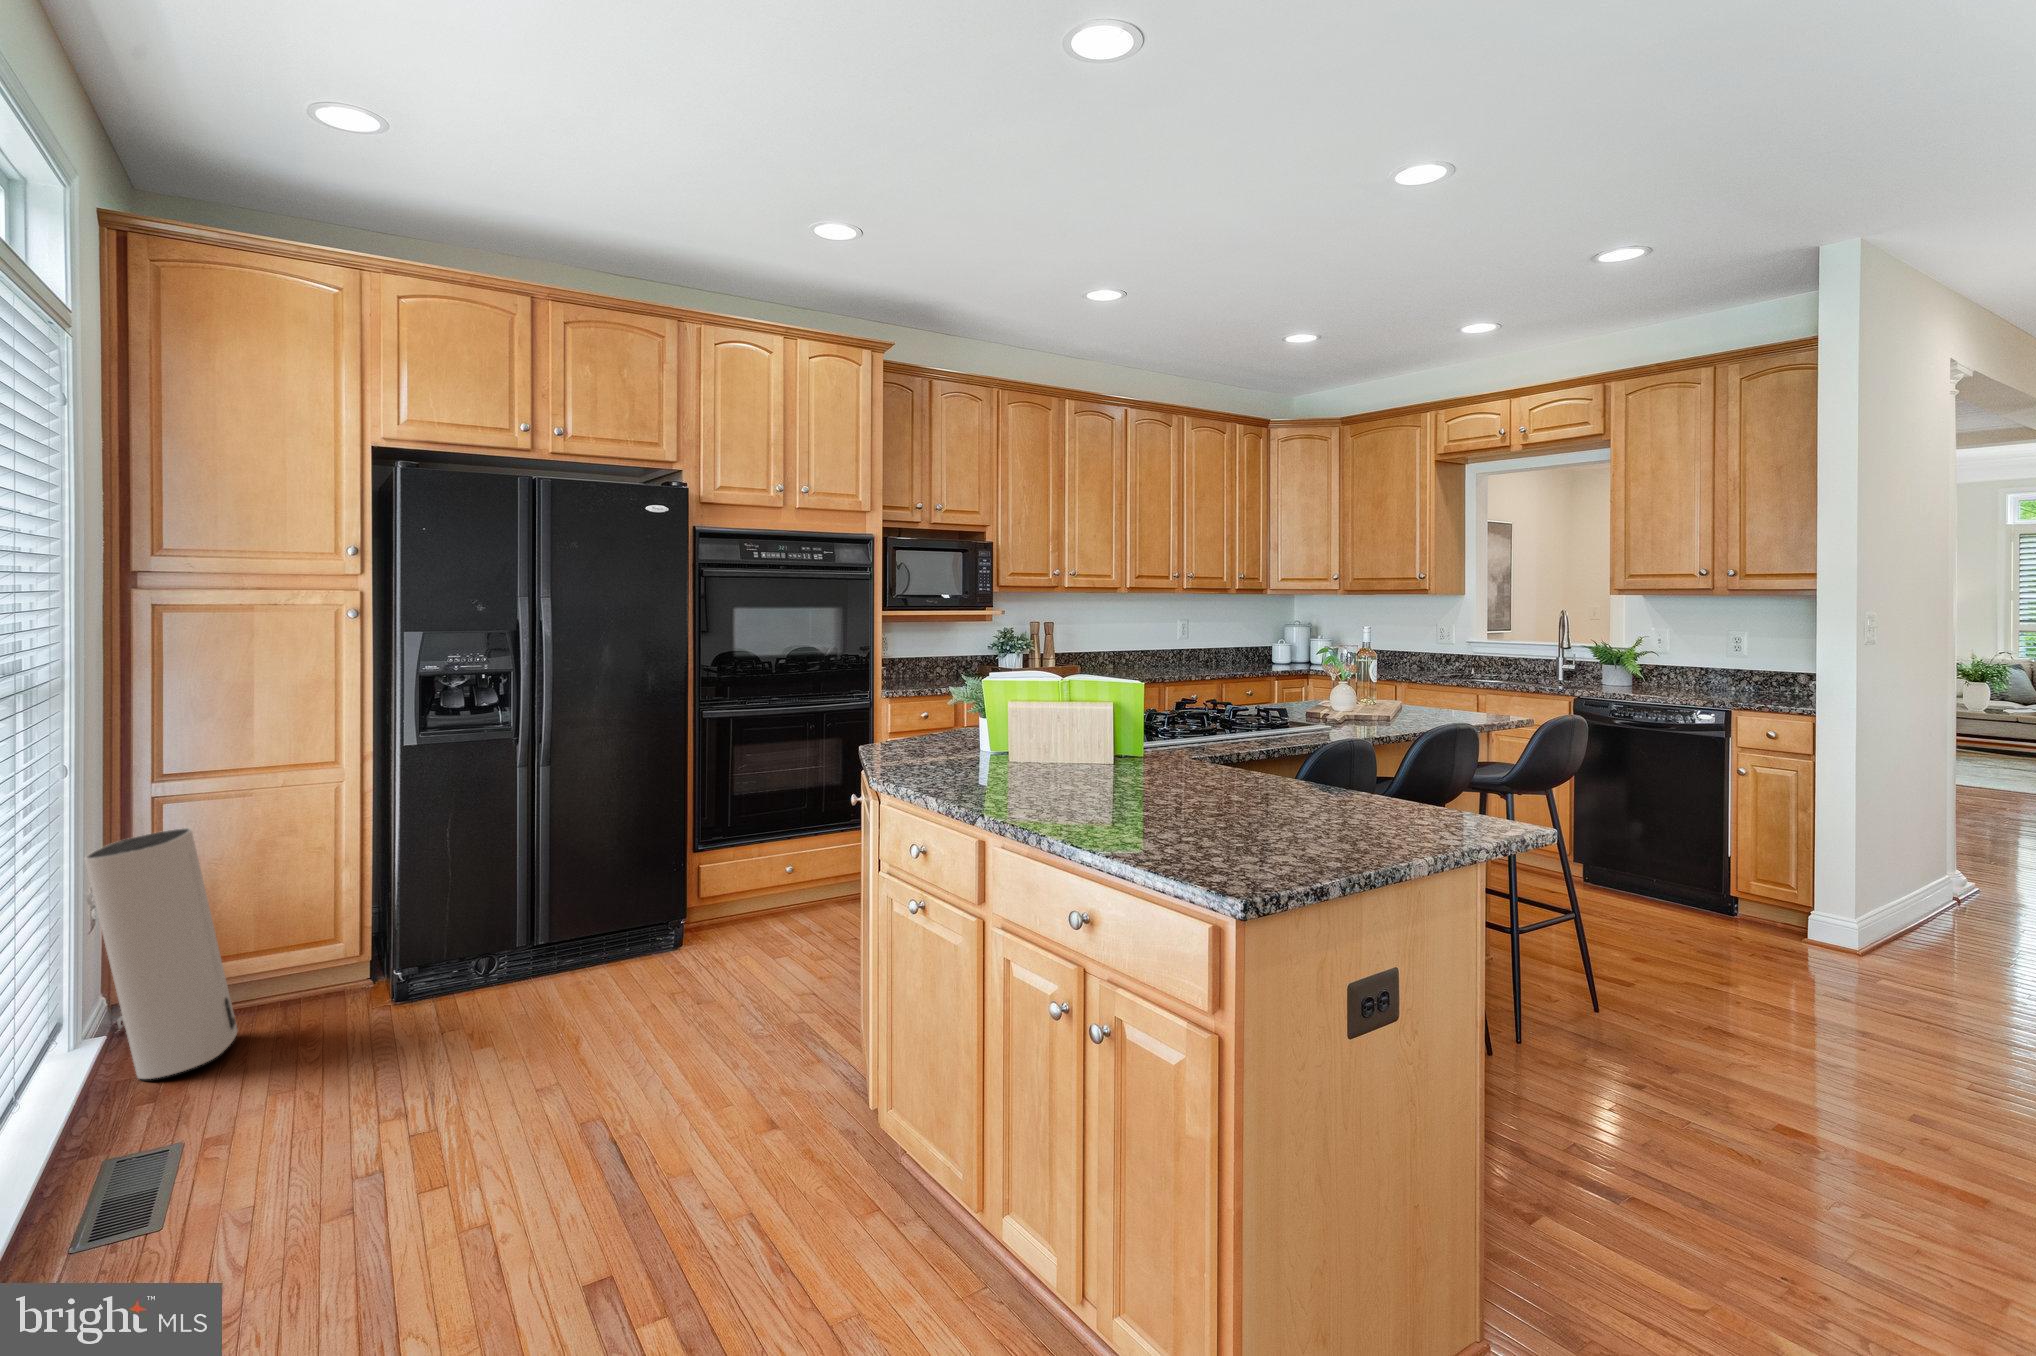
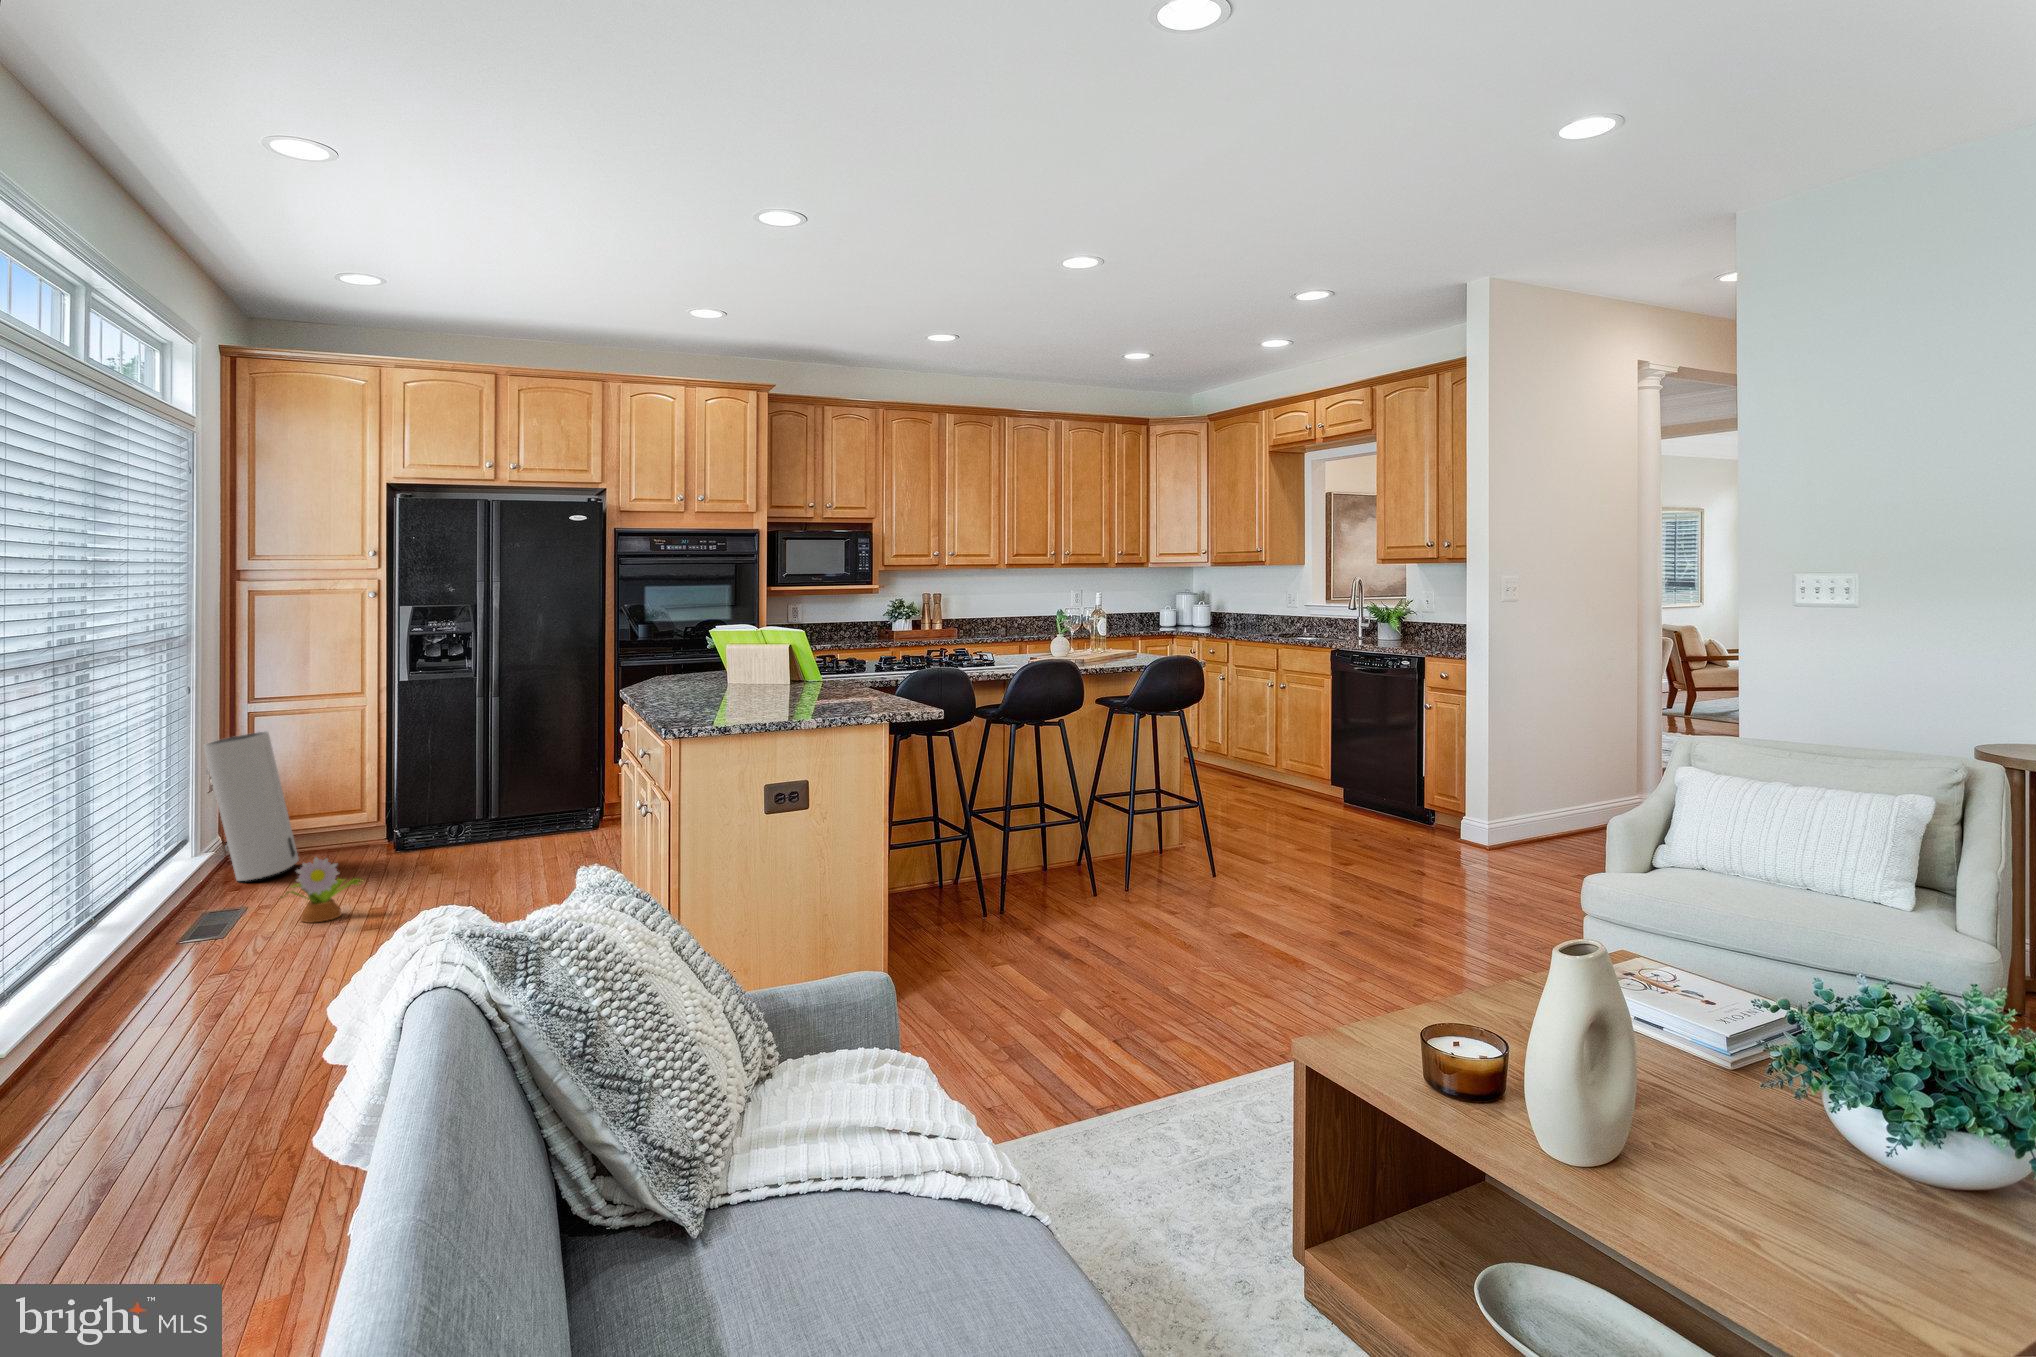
decorative plant: none [251,1061,393,1175] -> present [281,857,363,923]

